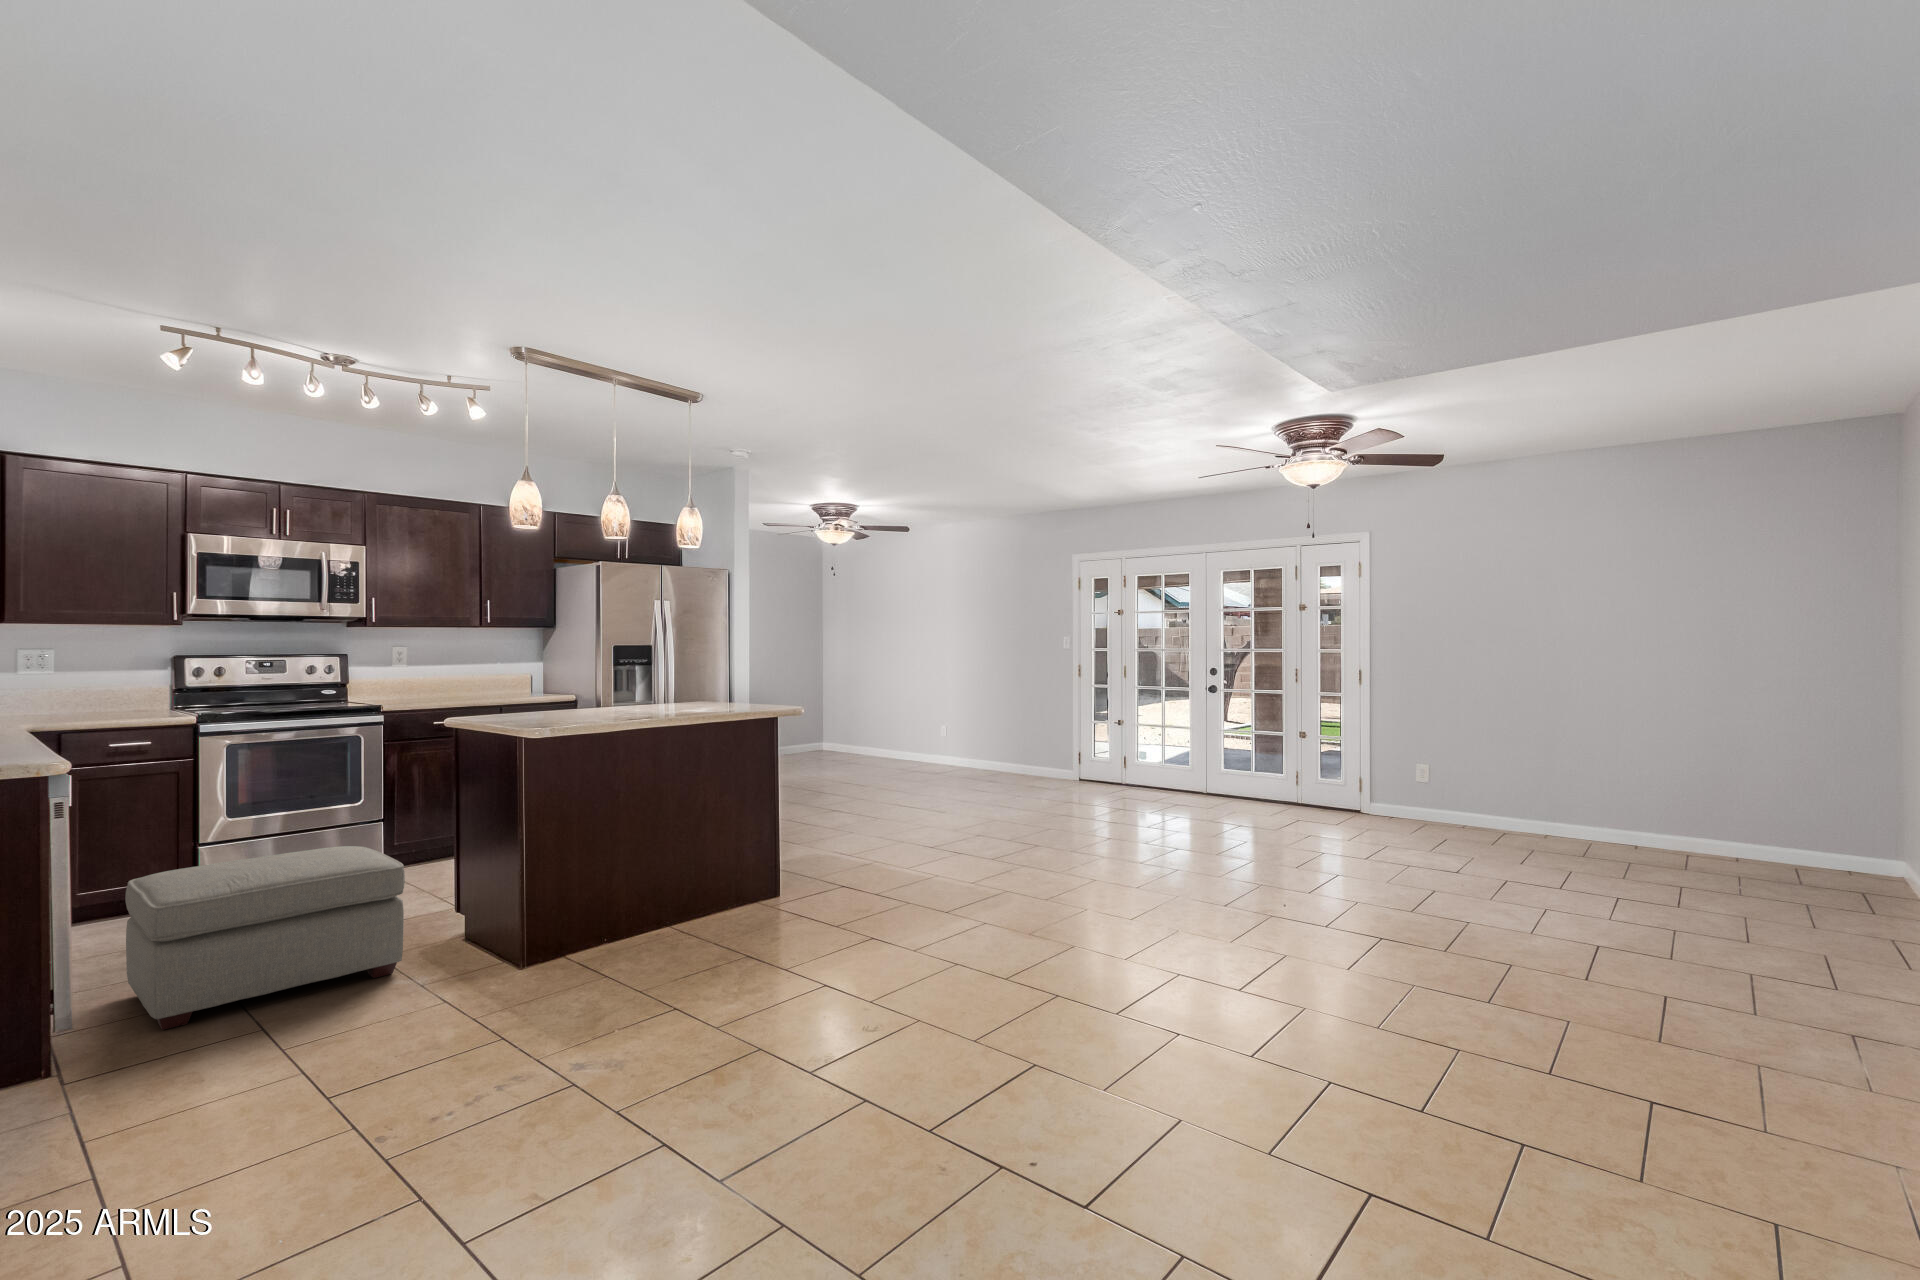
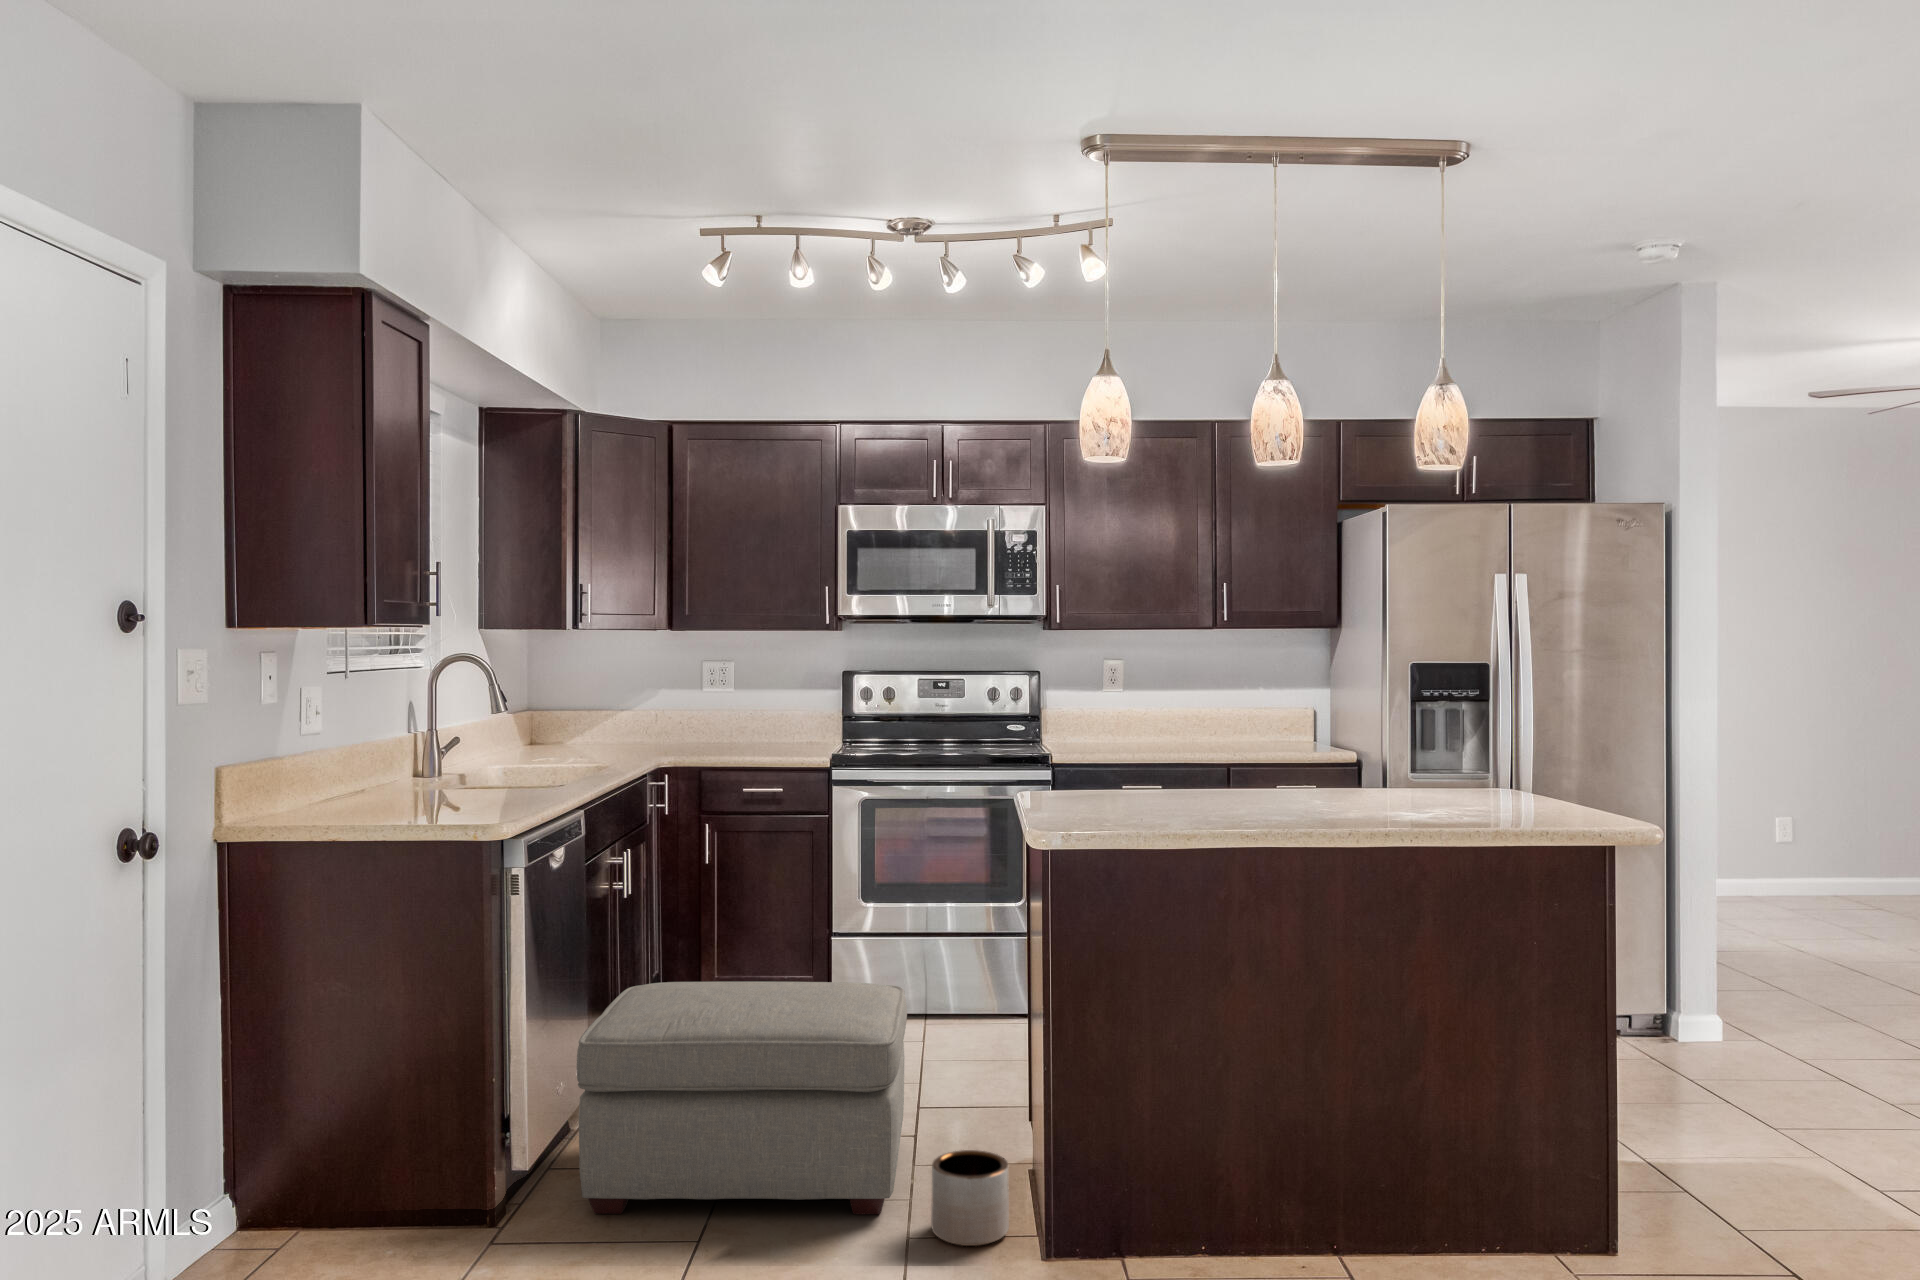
planter: none [435,919,486,971] -> present [931,1150,1009,1246]

